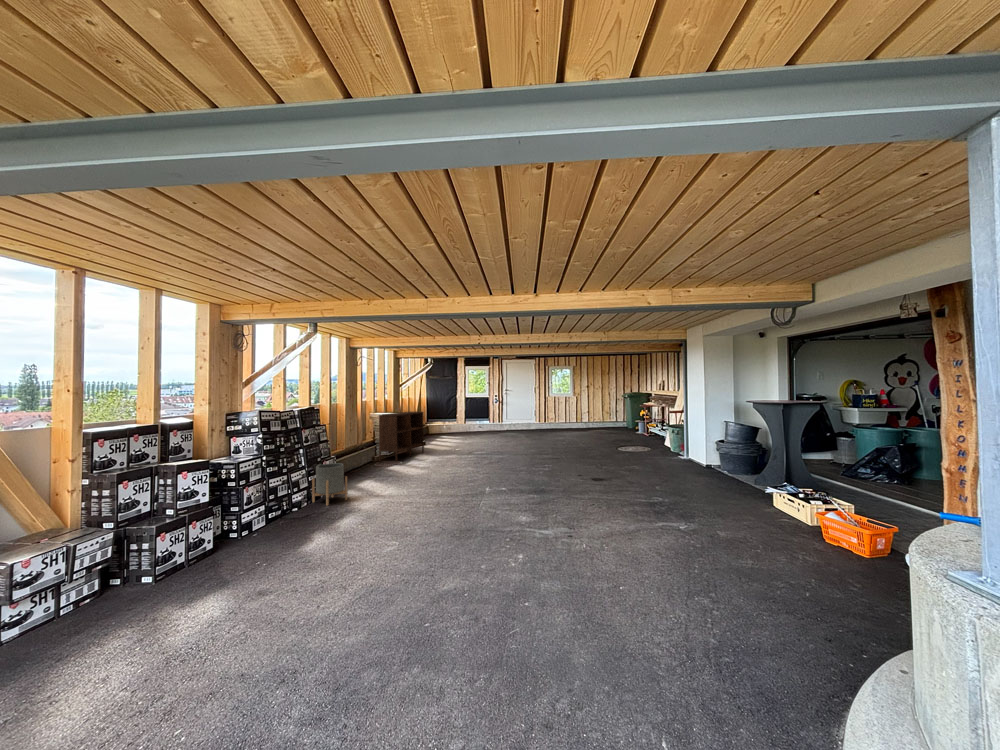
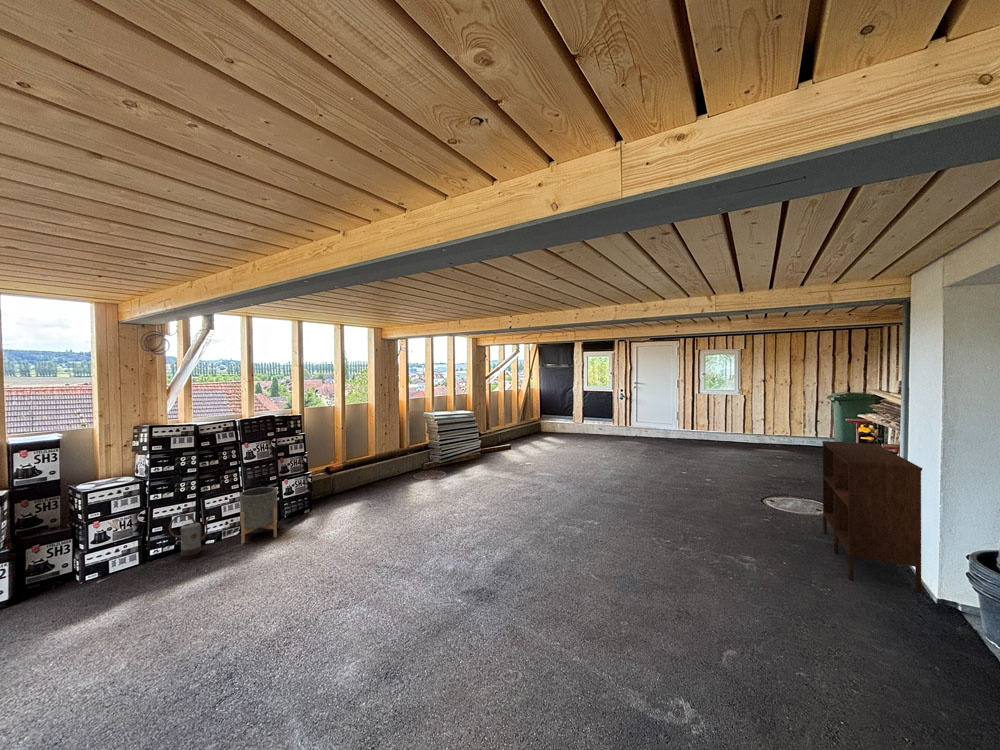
shelving unit: present [379,412,424,461] -> present [822,441,922,593]
watering can: none [286,483,304,517] -> present [169,514,211,556]

